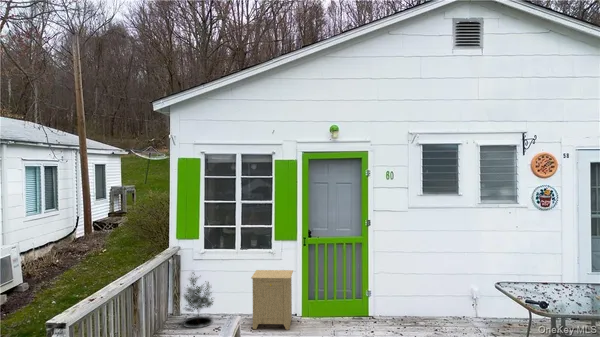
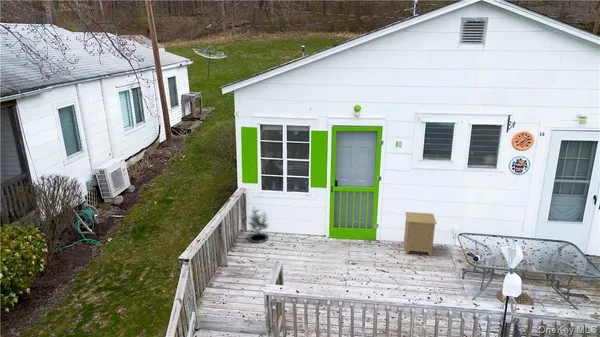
side table: present [251,270,293,330] -> present [404,212,437,256]

